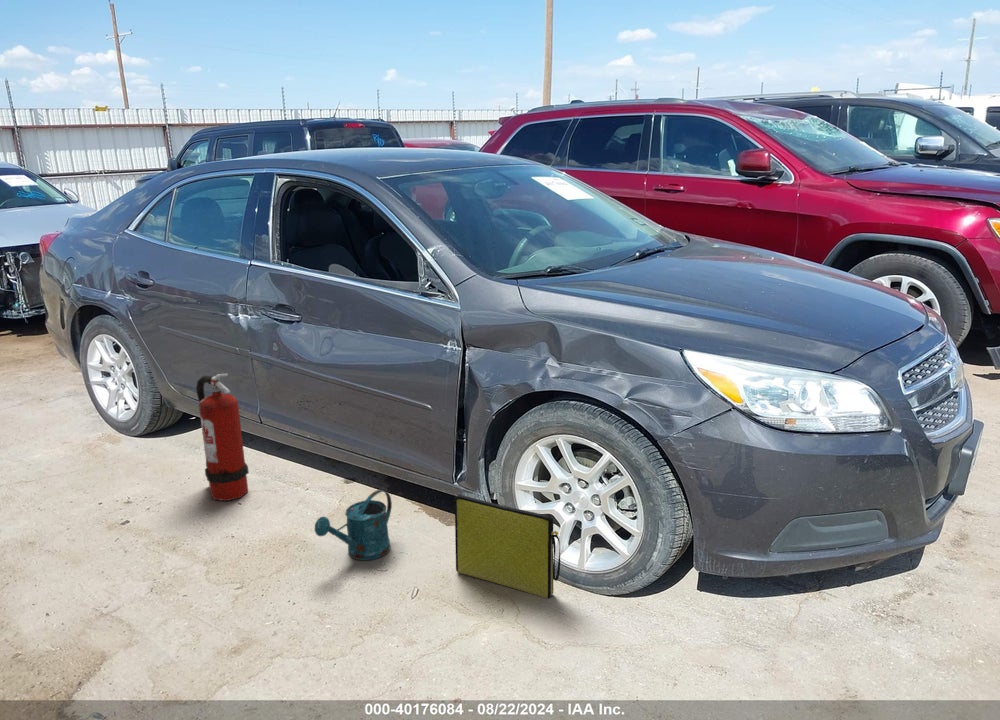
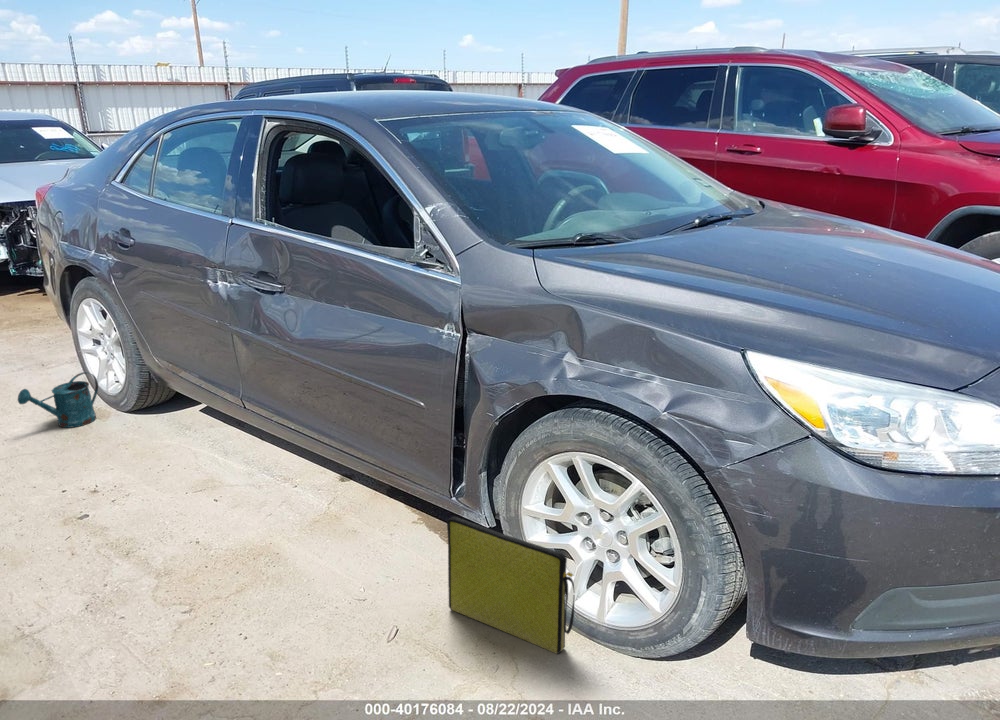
fire extinguisher: present [196,374,249,501] -> none [171,351,229,498]
watering can: present [315,490,392,560] -> present [18,372,98,428]

